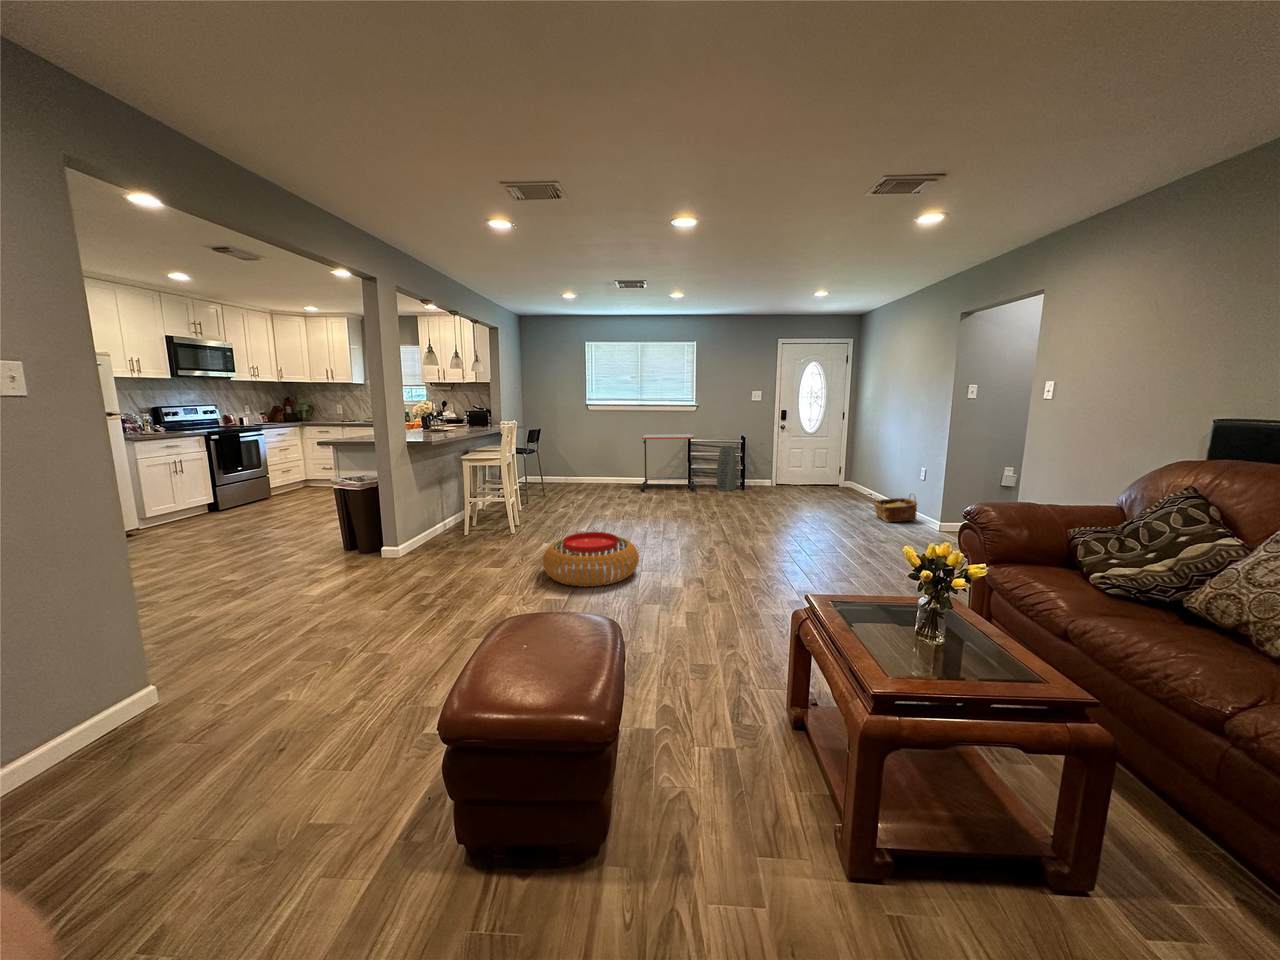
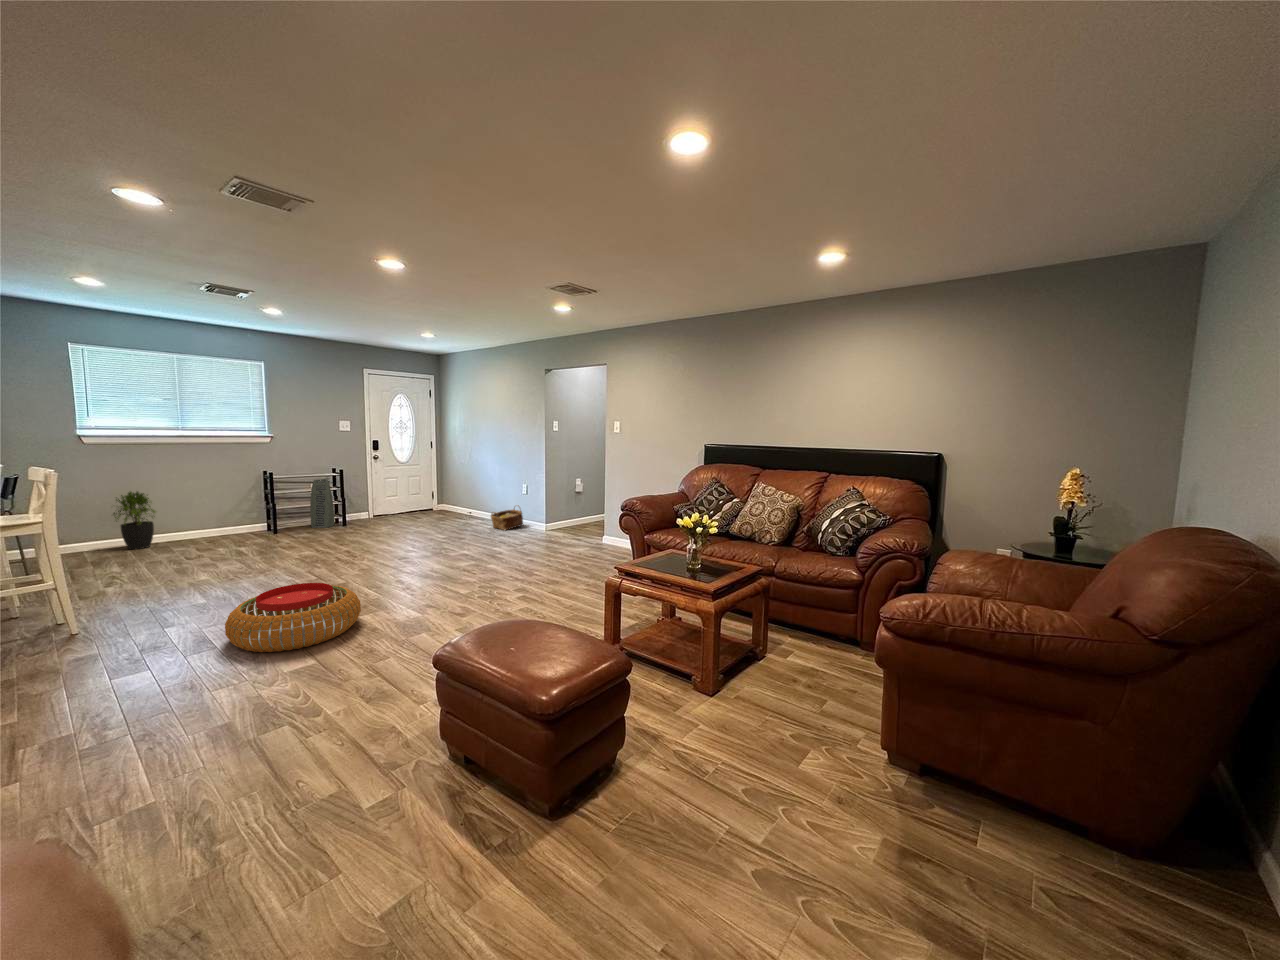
side table: present [640,434,695,492] -> none [196,469,288,545]
potted plant: none [594,446,618,488] -> present [113,492,156,549]

